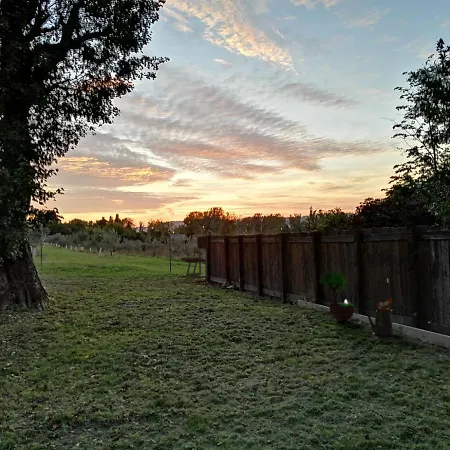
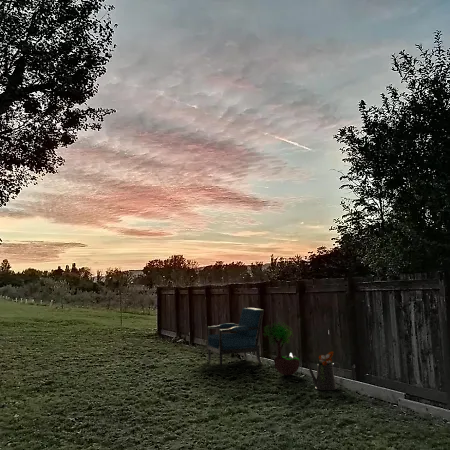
bench: present [181,236,208,278] -> none [132,288,160,332]
chair: none [261,256,317,311] -> present [207,308,264,366]

